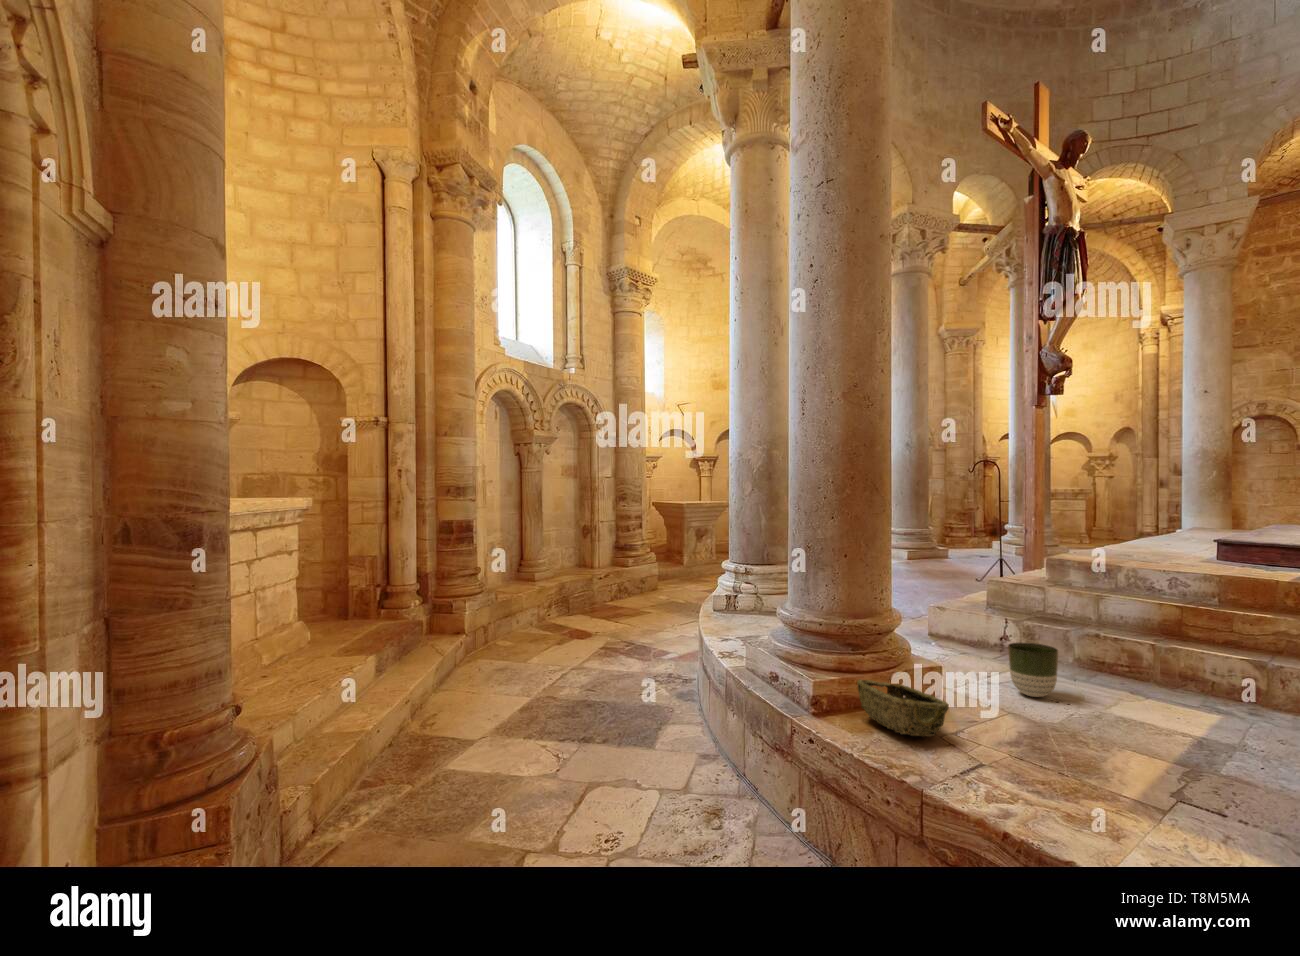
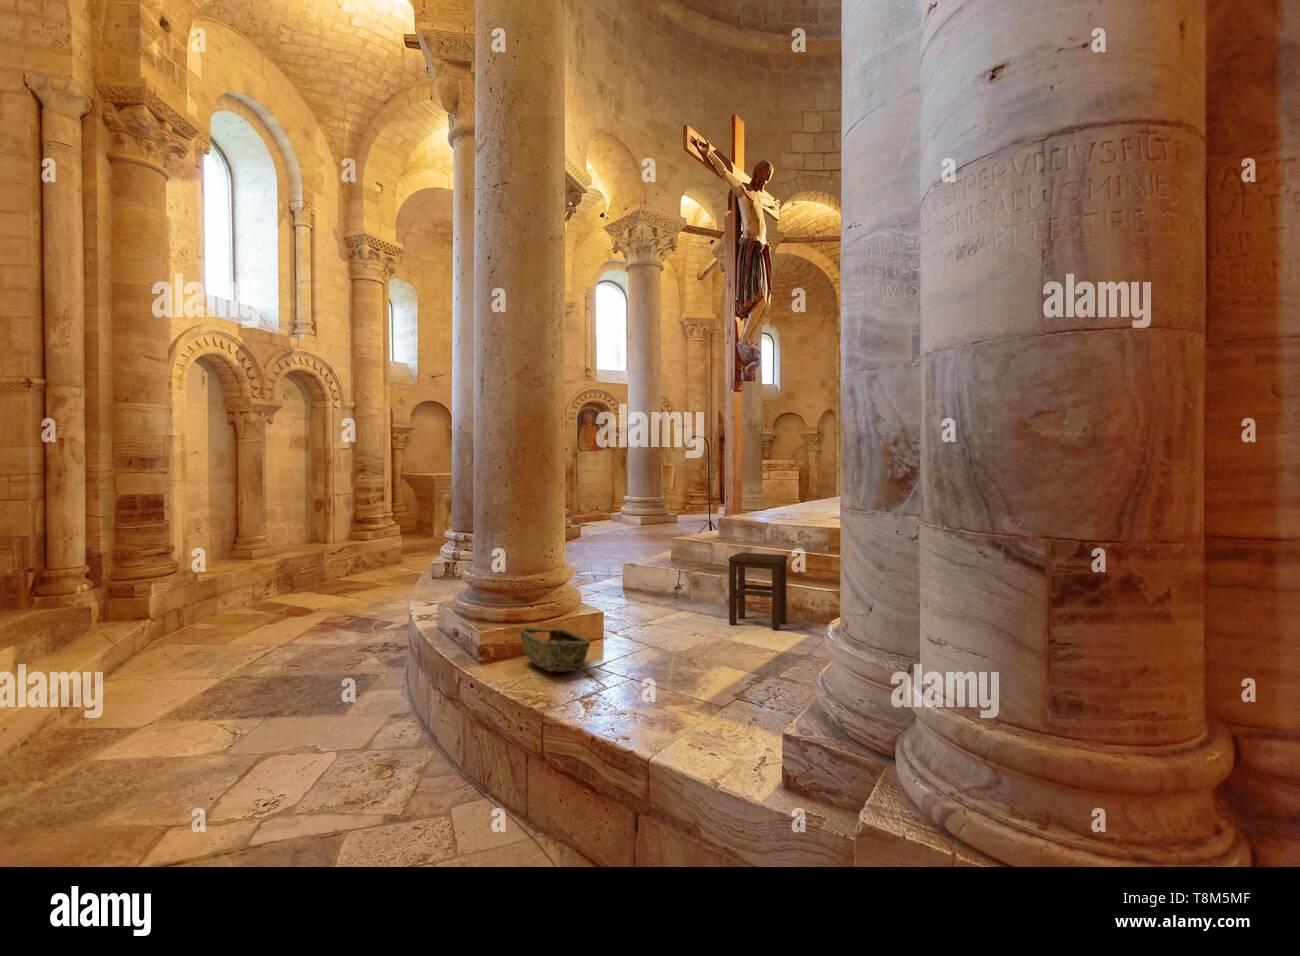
stool: none [1096,605,1182,709] -> present [728,553,788,630]
planter: present [1008,643,1058,697] -> none [662,587,698,631]

